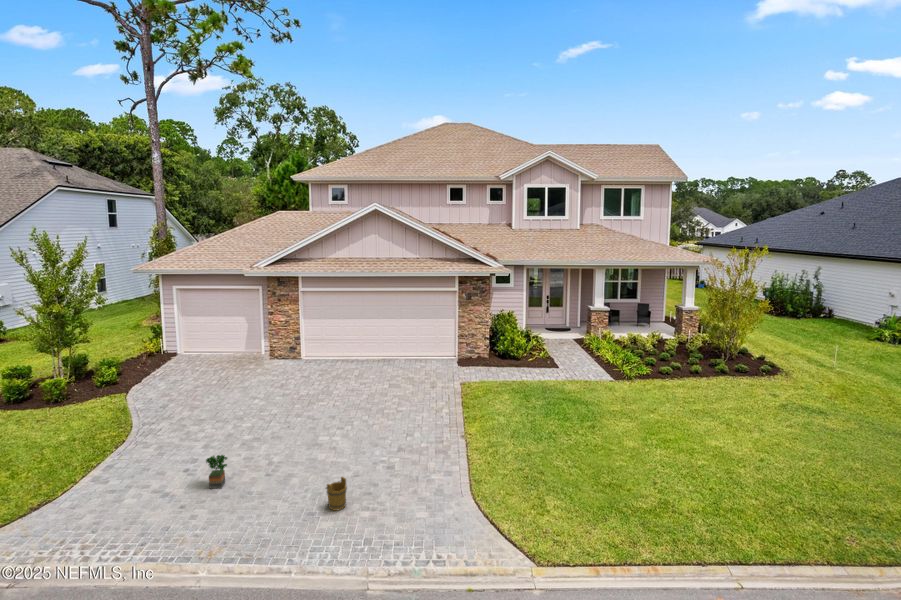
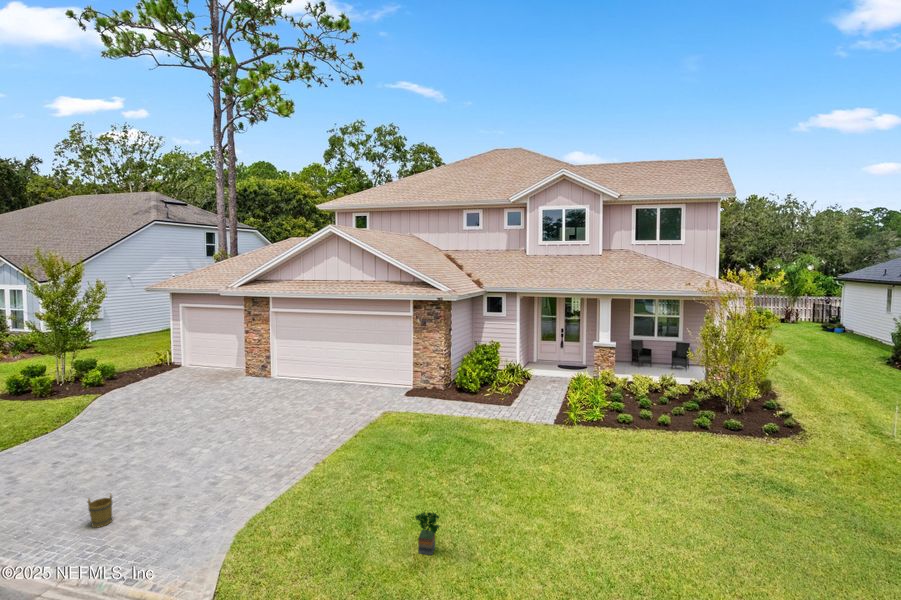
potted tree: present [206,455,227,489] -> present [416,512,439,555]

